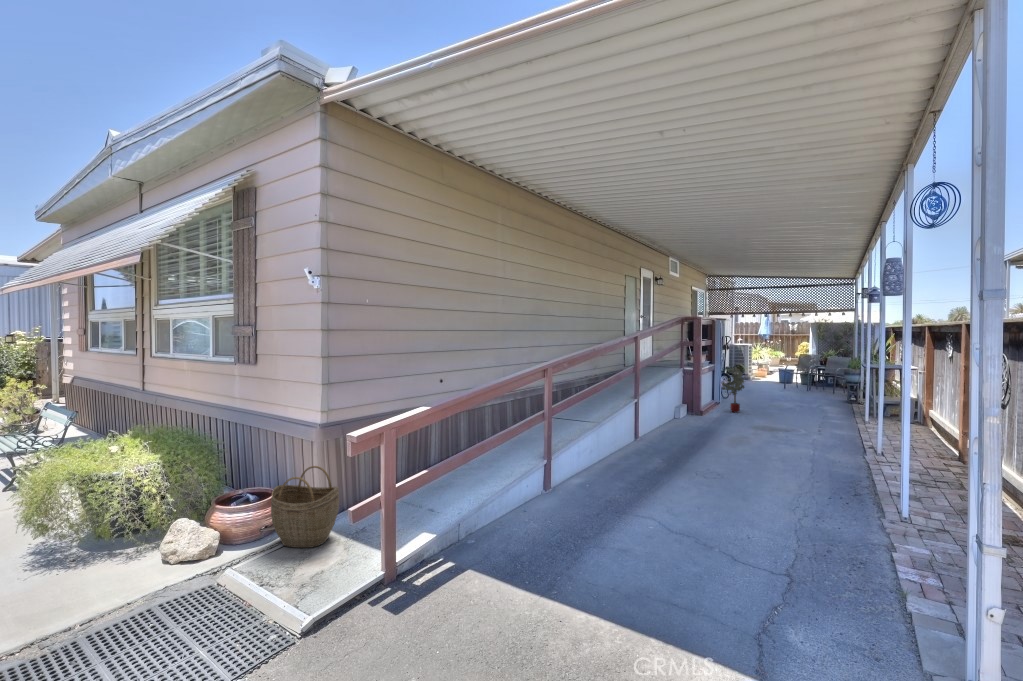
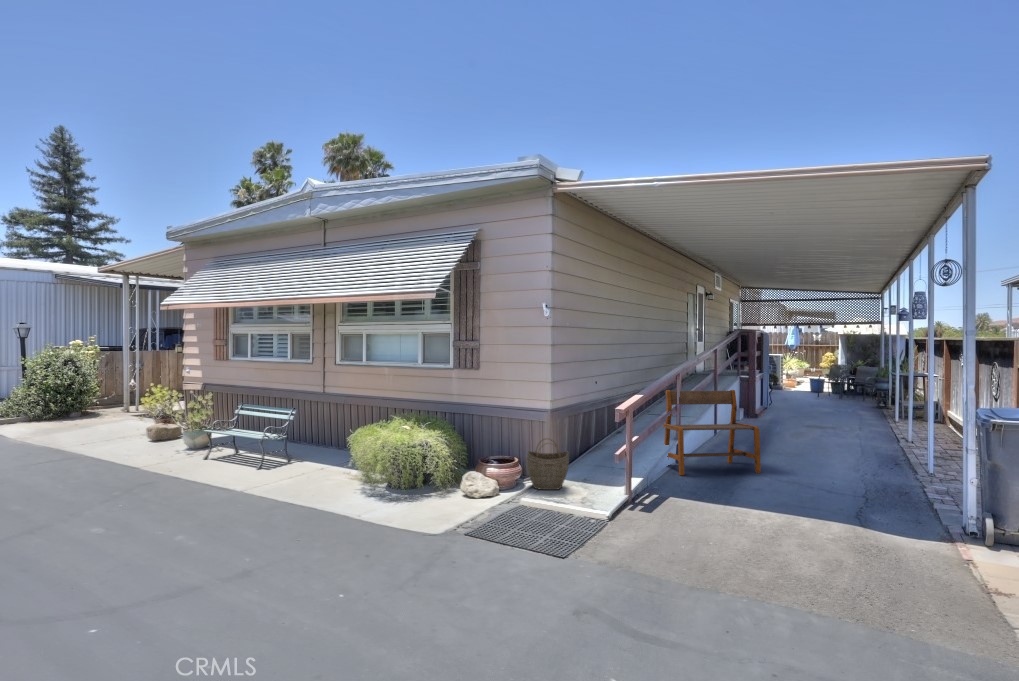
potted tree: present [722,367,745,413] -> none [771,375,794,416]
bench: none [521,392,650,517] -> present [663,390,761,475]

